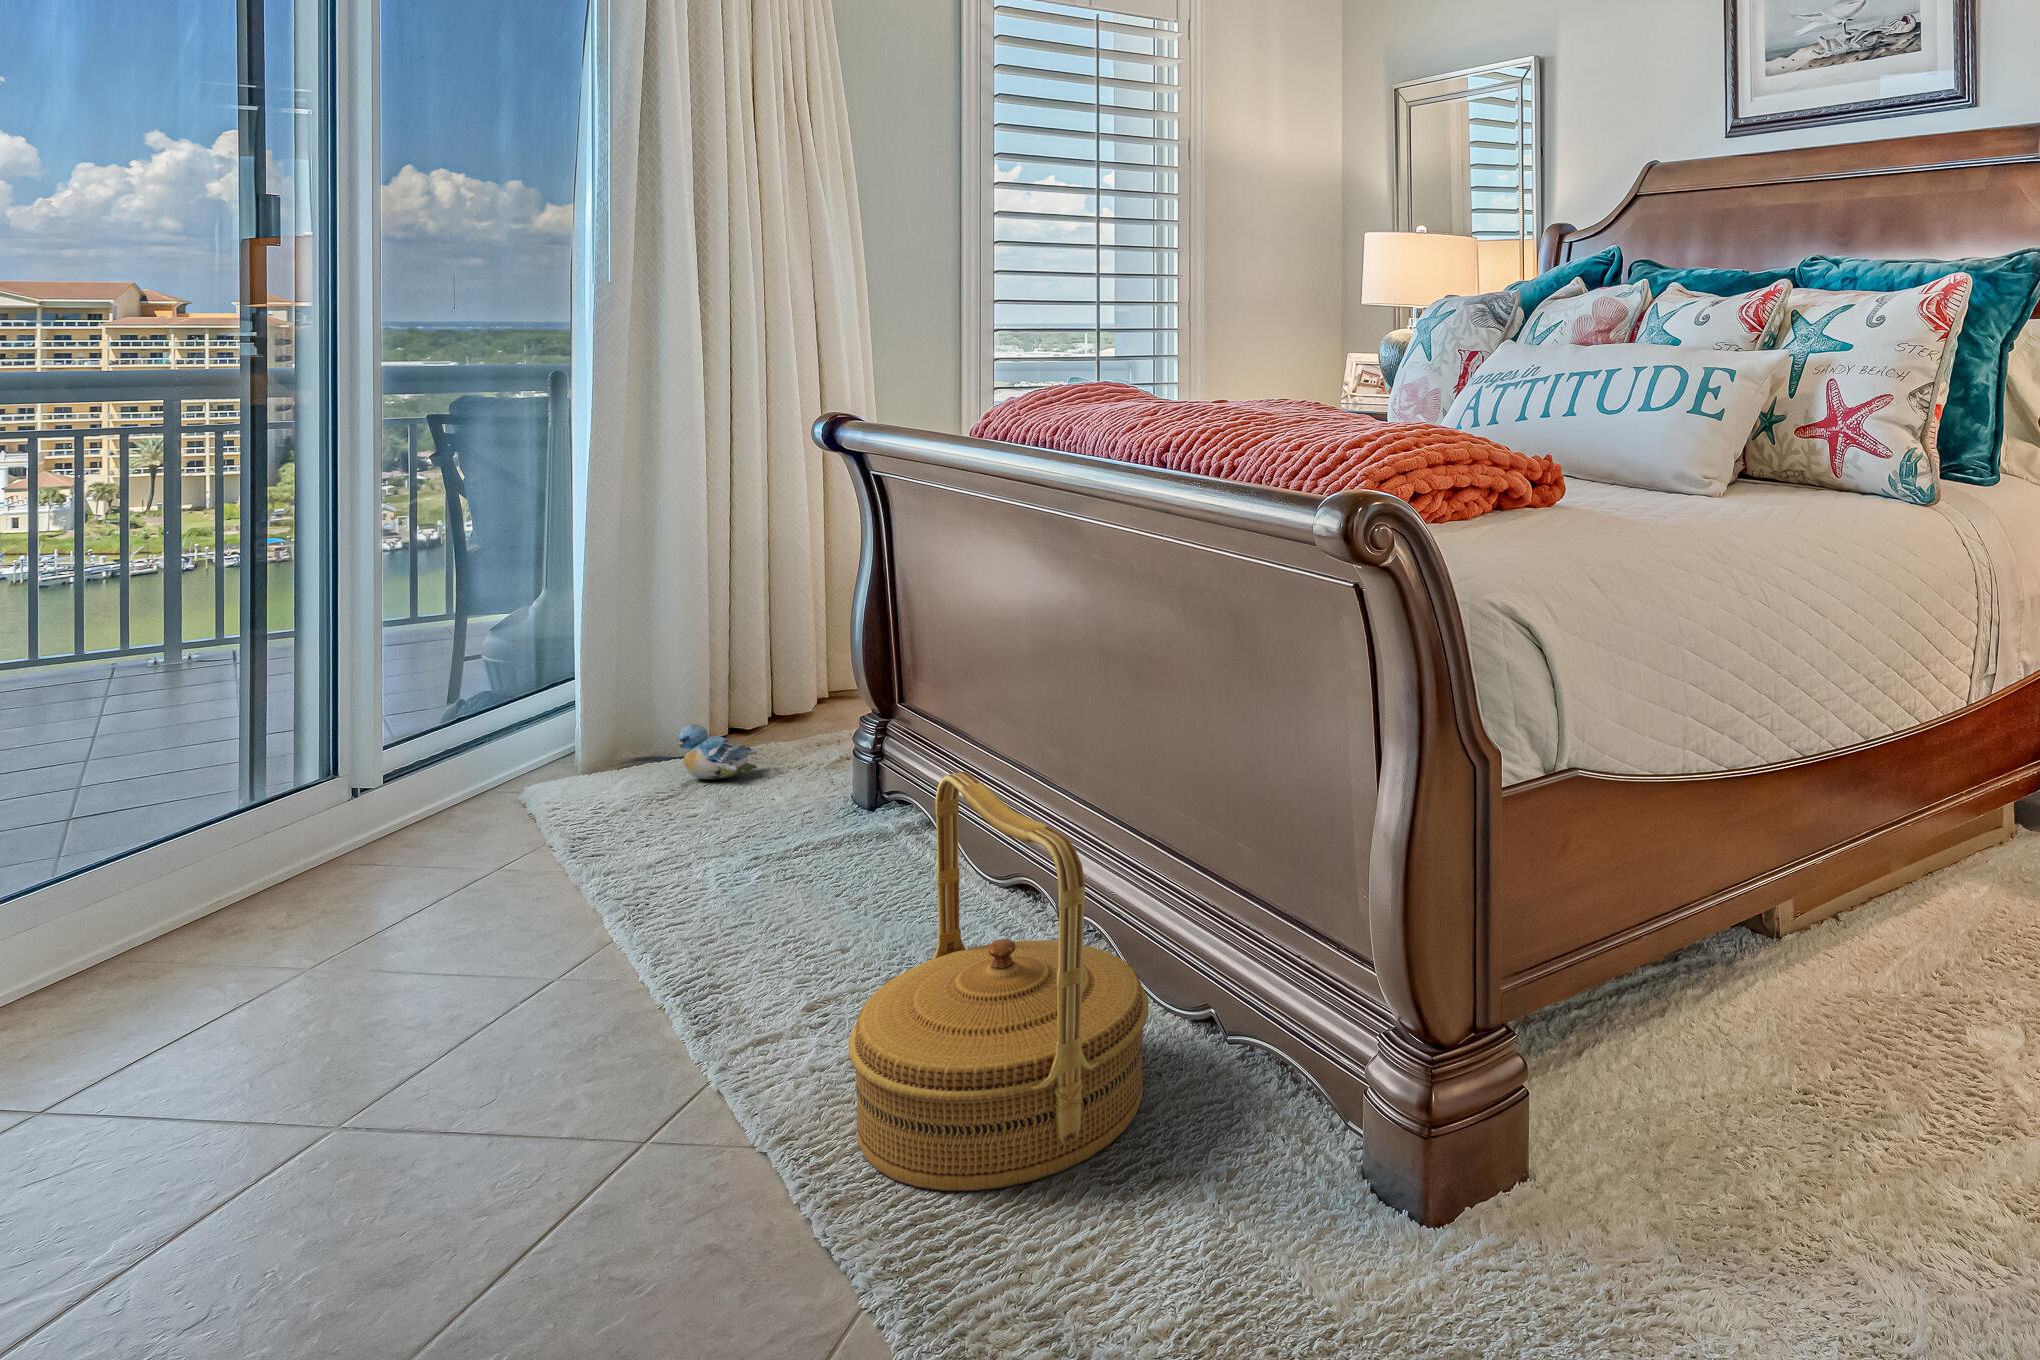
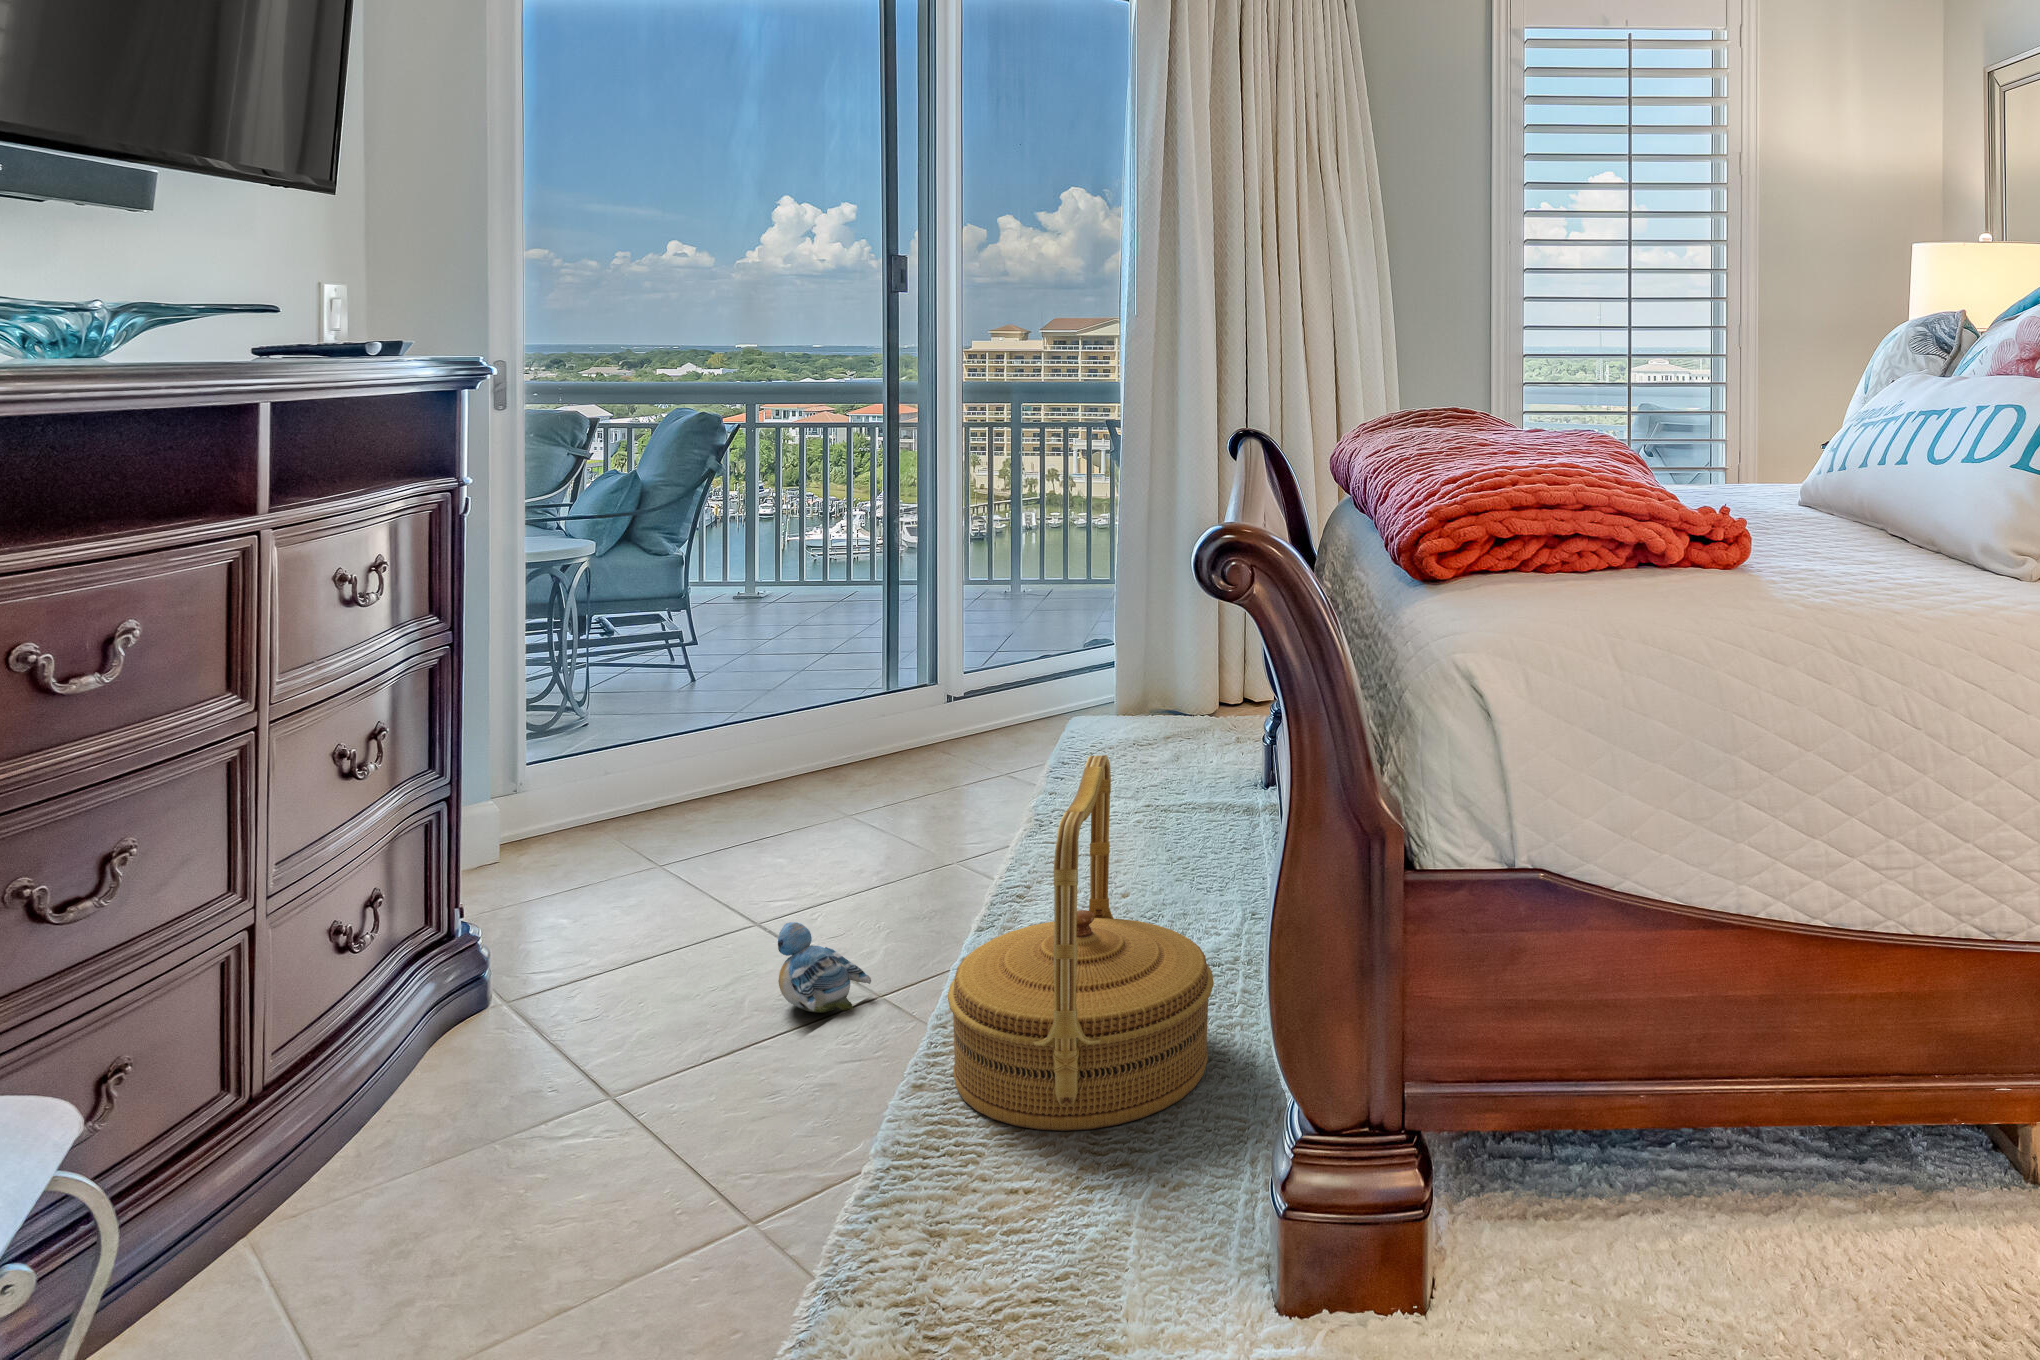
plush toy: present [677,724,758,779] -> present [778,922,871,1013]

